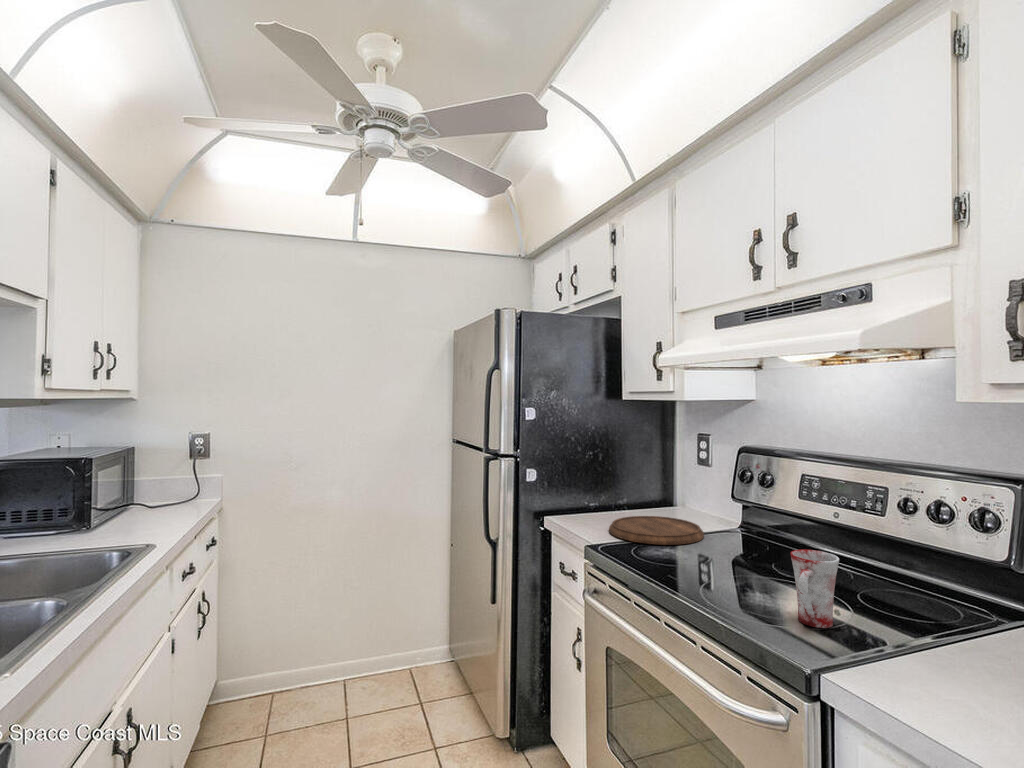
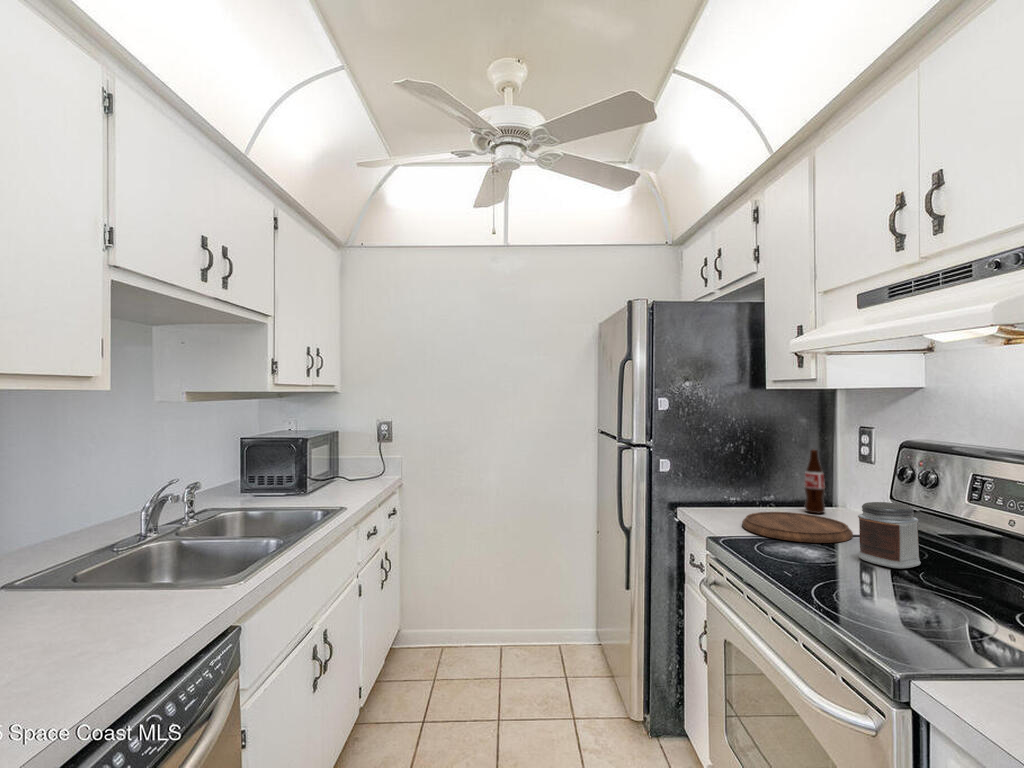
bottle: none [655,456,672,515] -> present [804,450,825,514]
jar: none [718,504,767,563] -> present [858,502,921,568]
mug: present [790,550,839,628] -> none [914,551,976,639]

